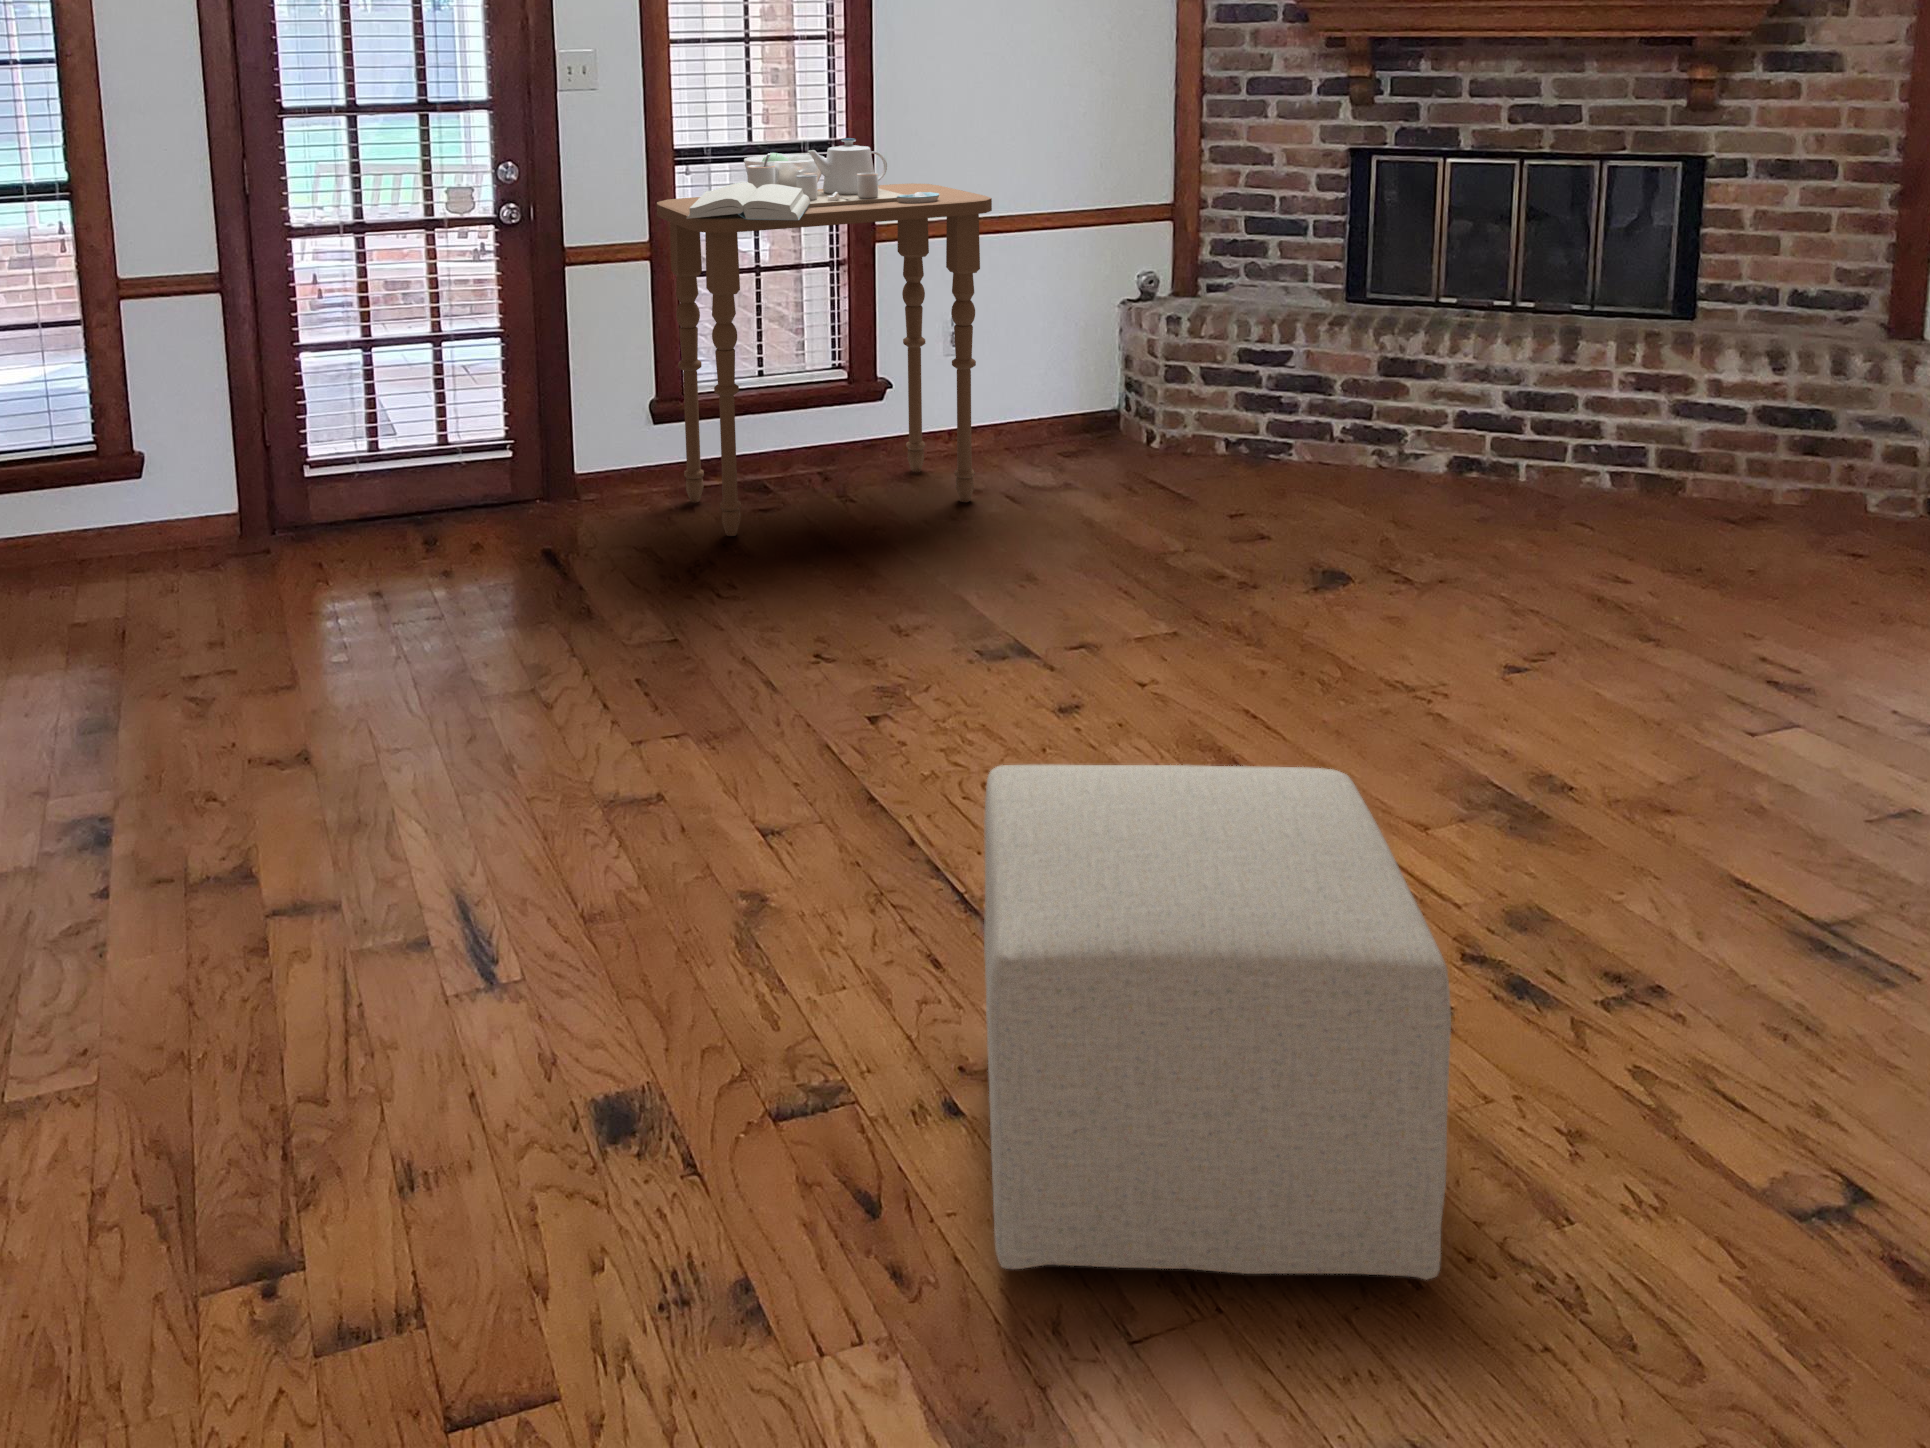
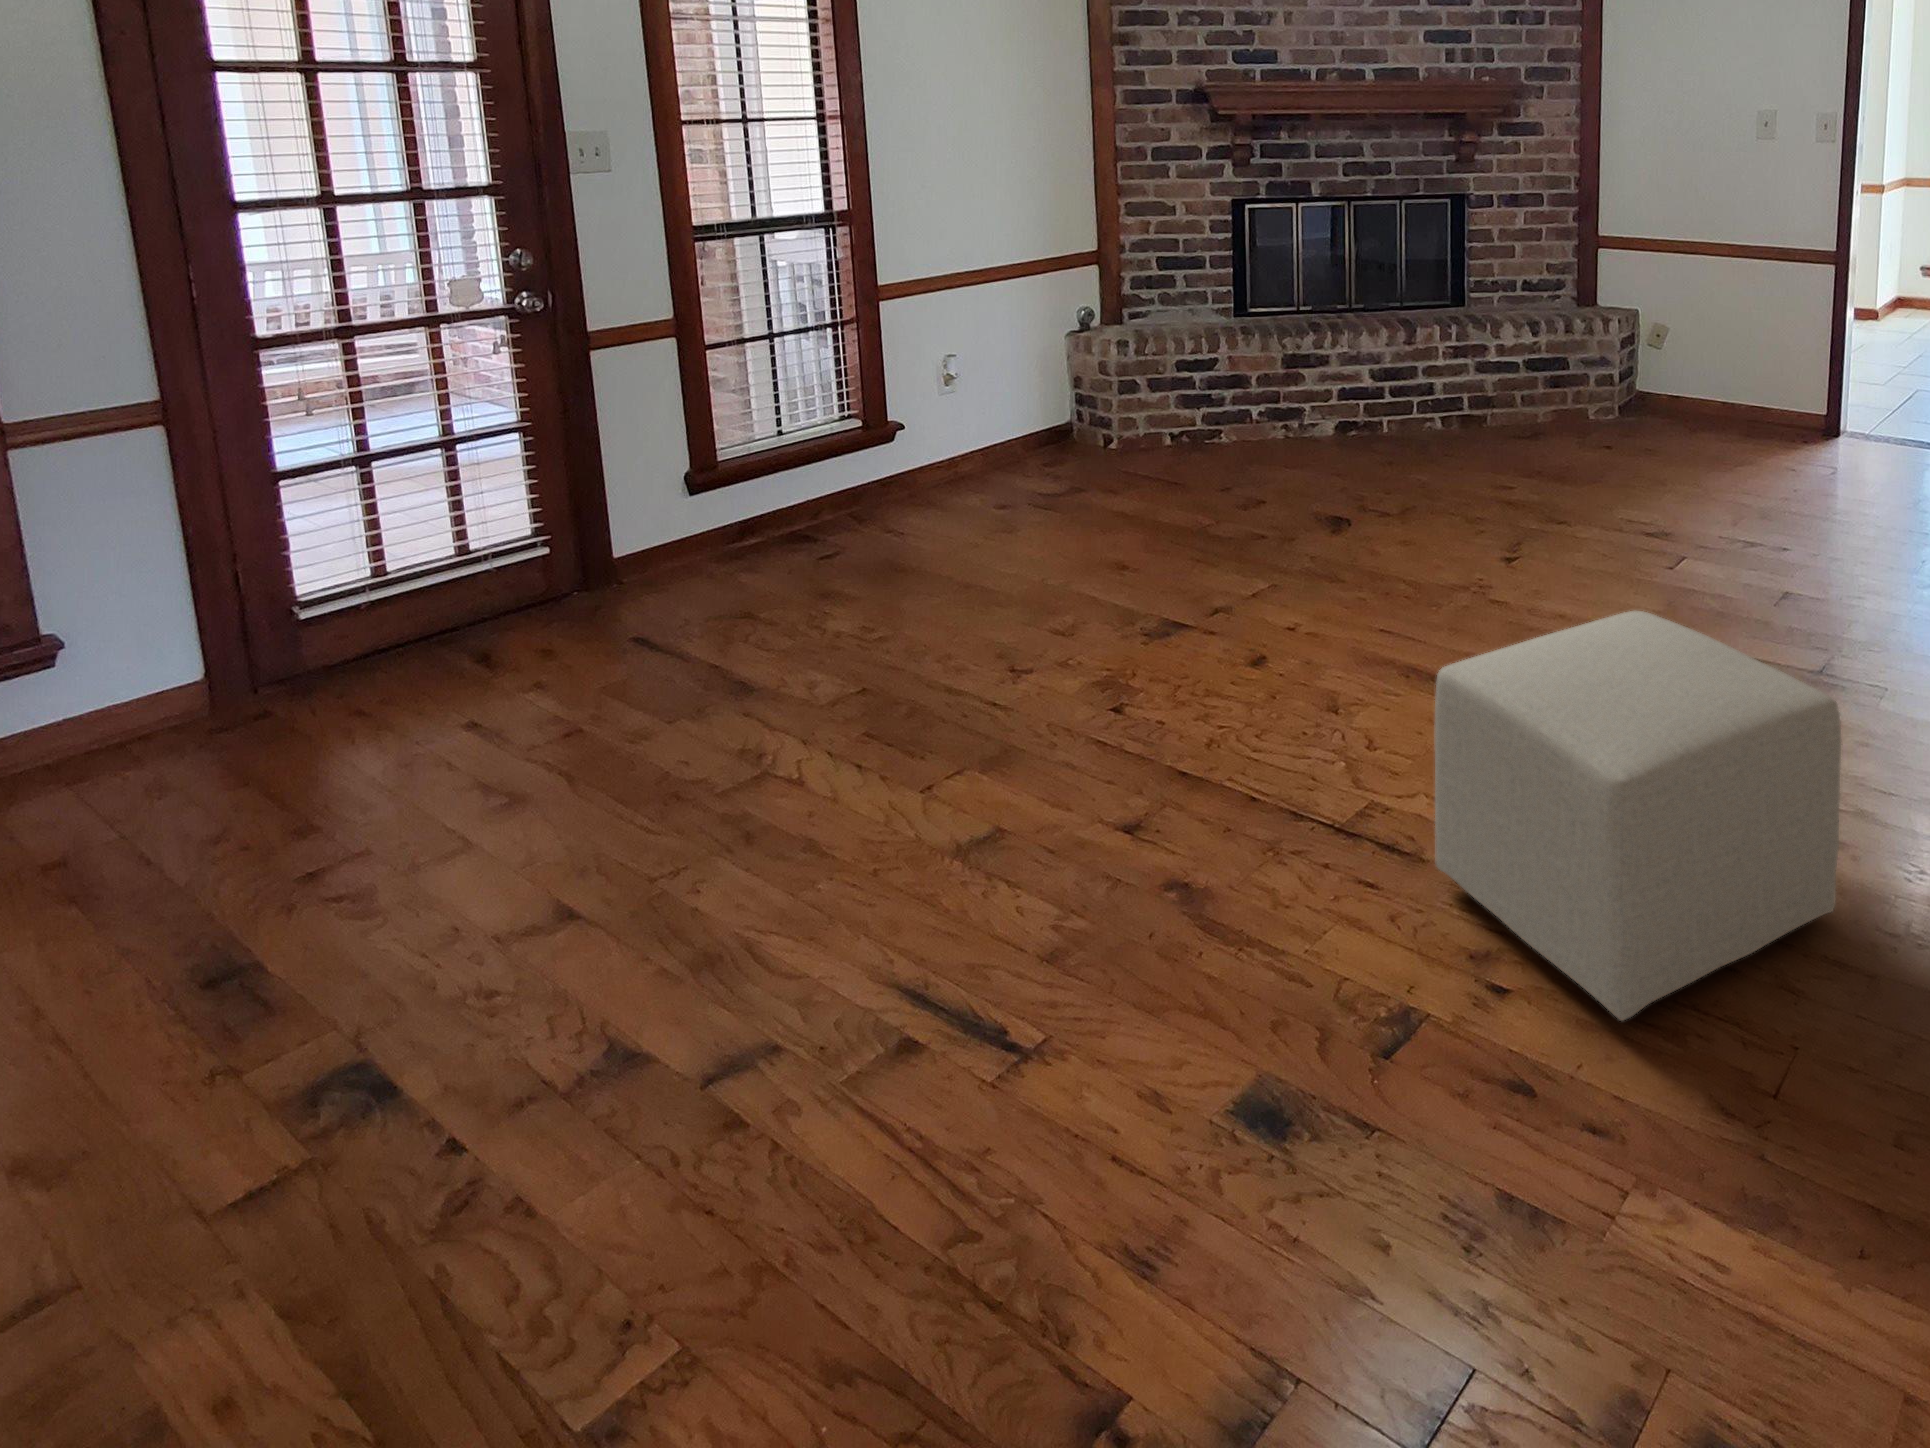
side table: present [657,138,992,536] -> none [687,206,1013,586]

